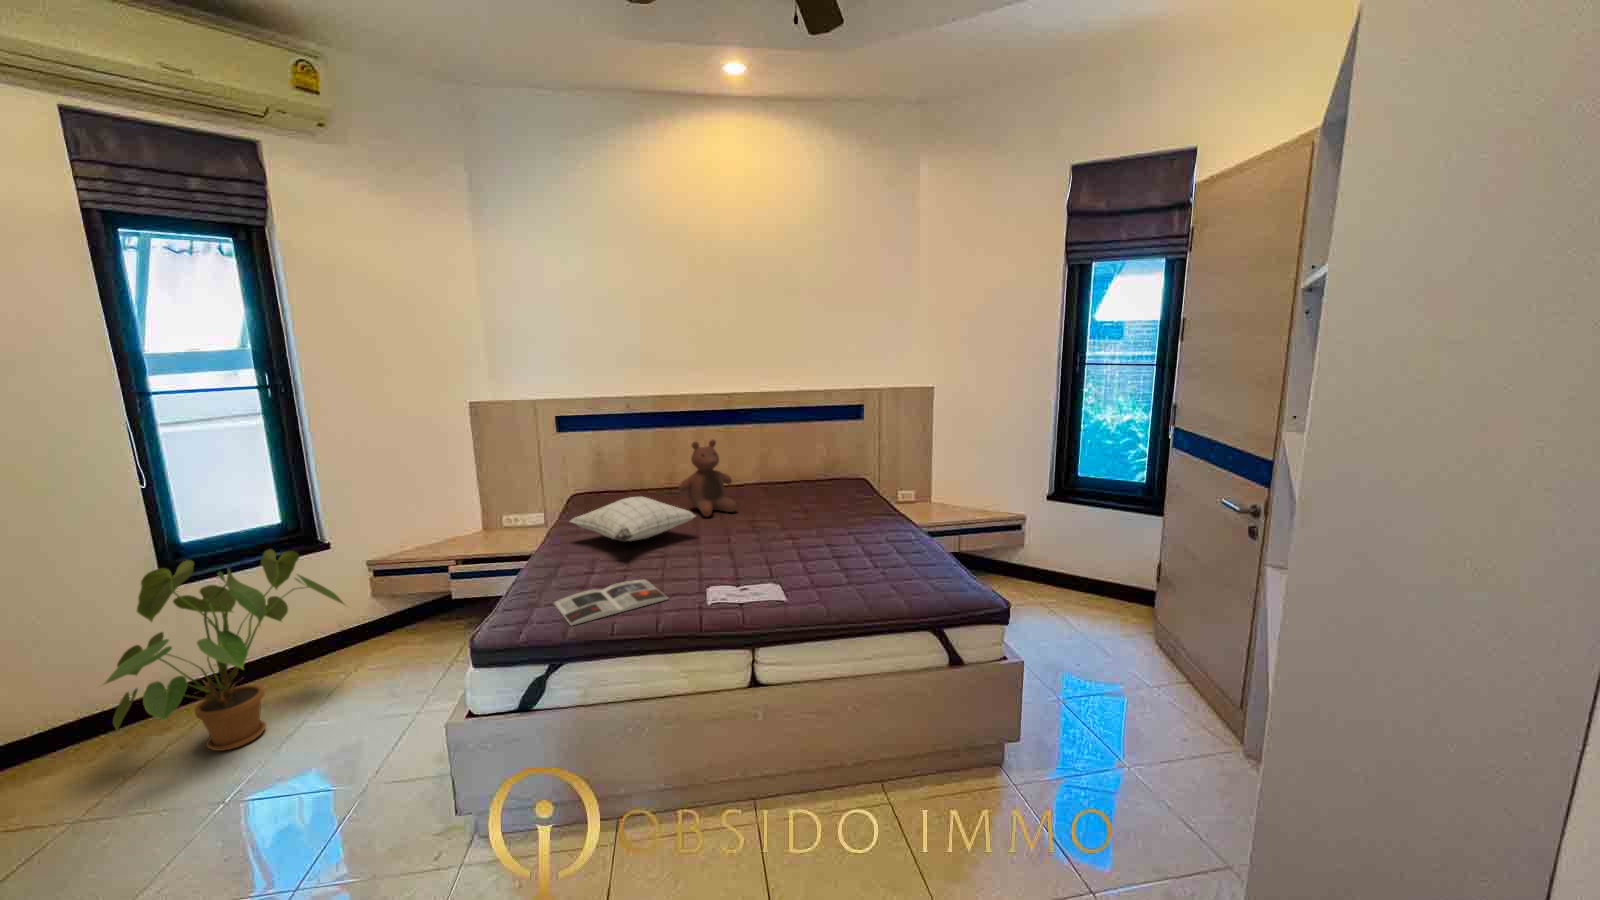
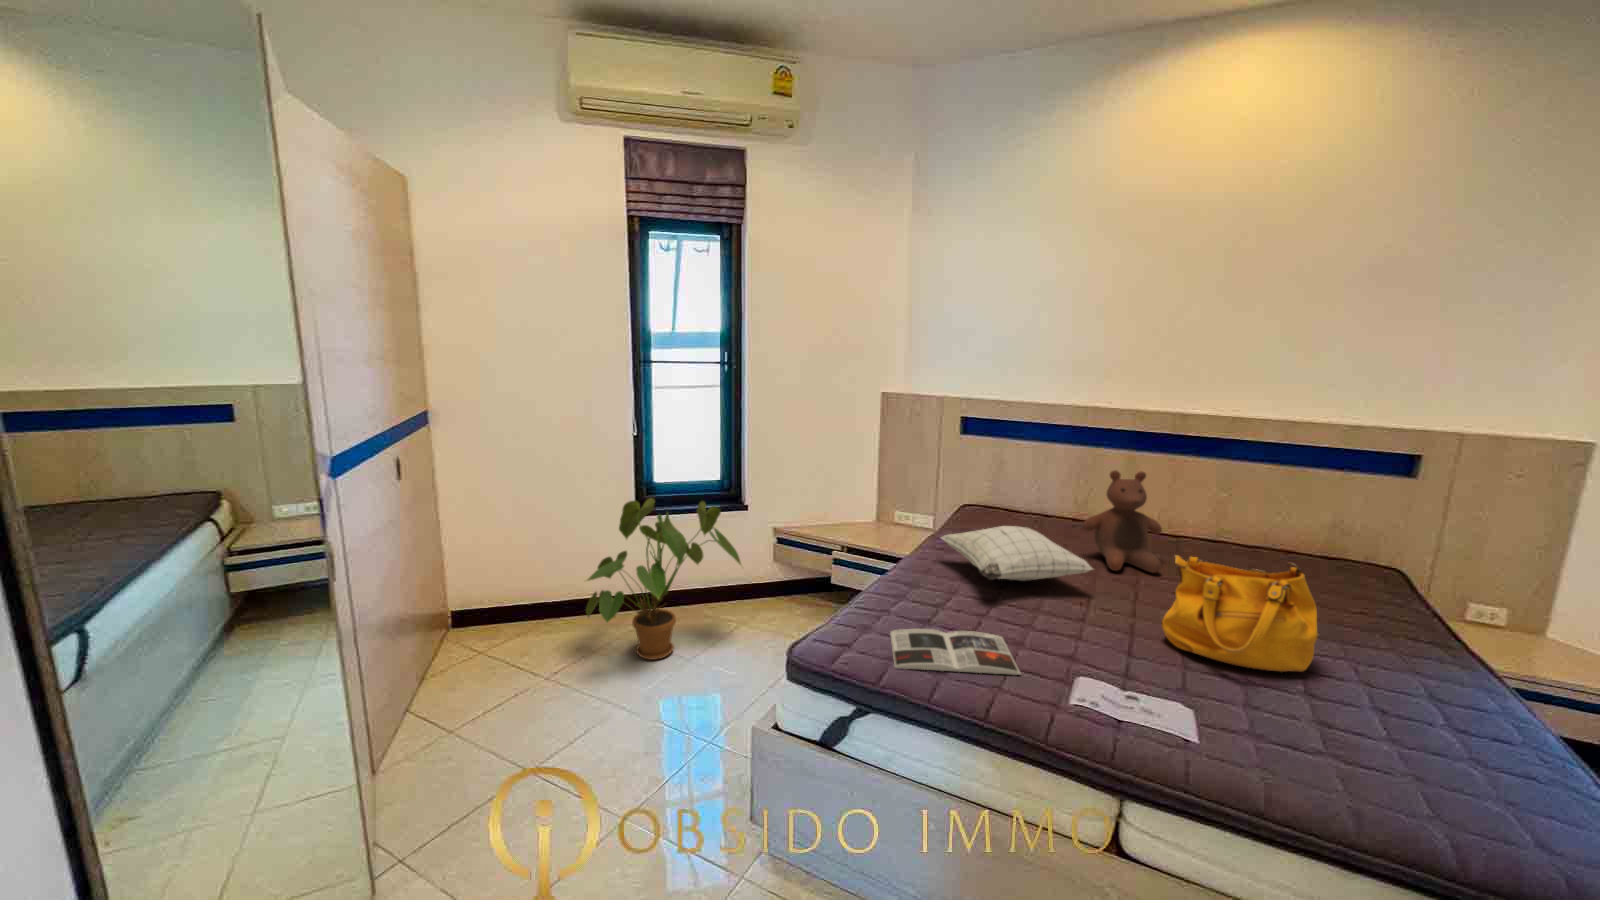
handbag: none [749,479,832,553] -> present [1162,555,1318,672]

